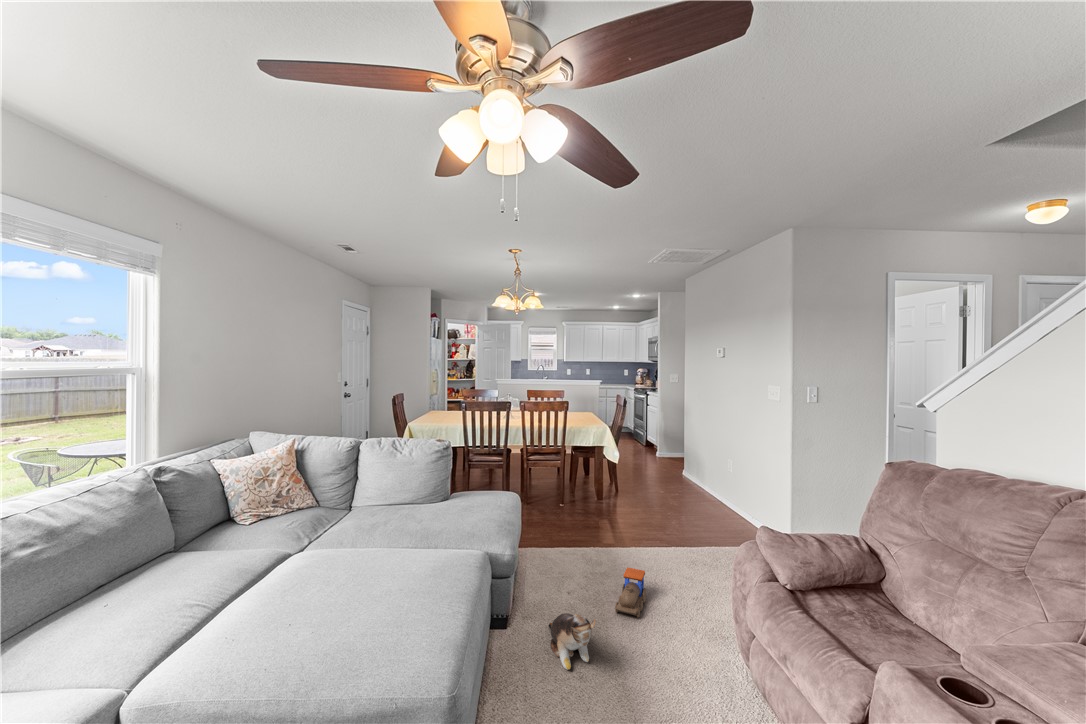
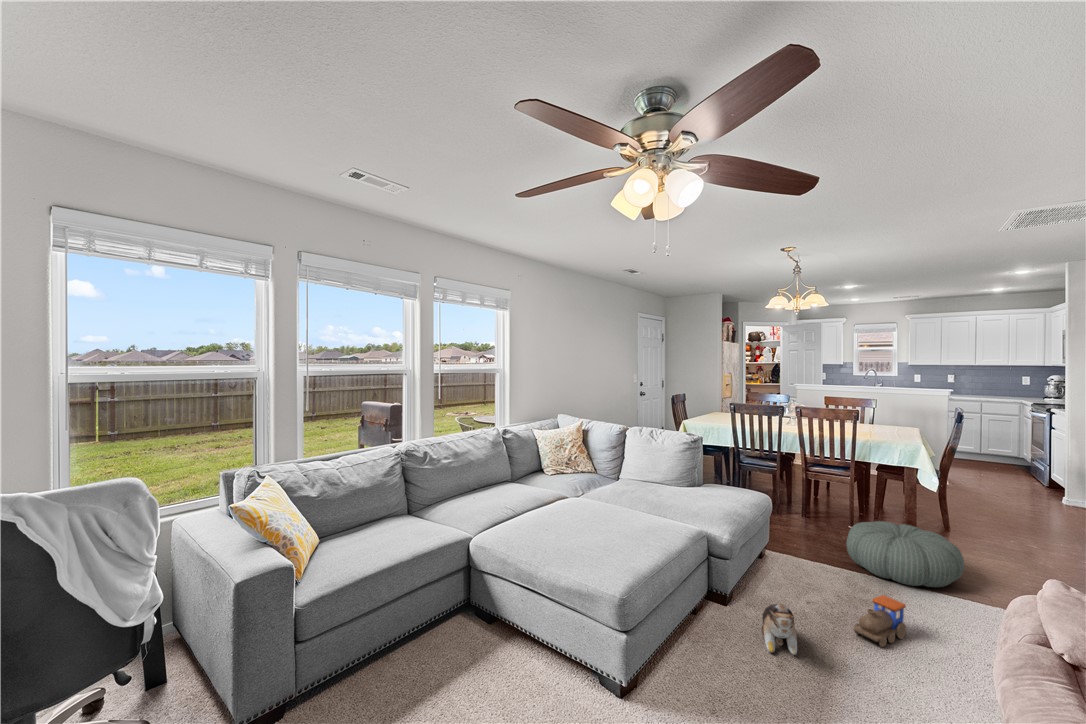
pouf: none [574,495,653,547] -> present [846,521,964,587]

